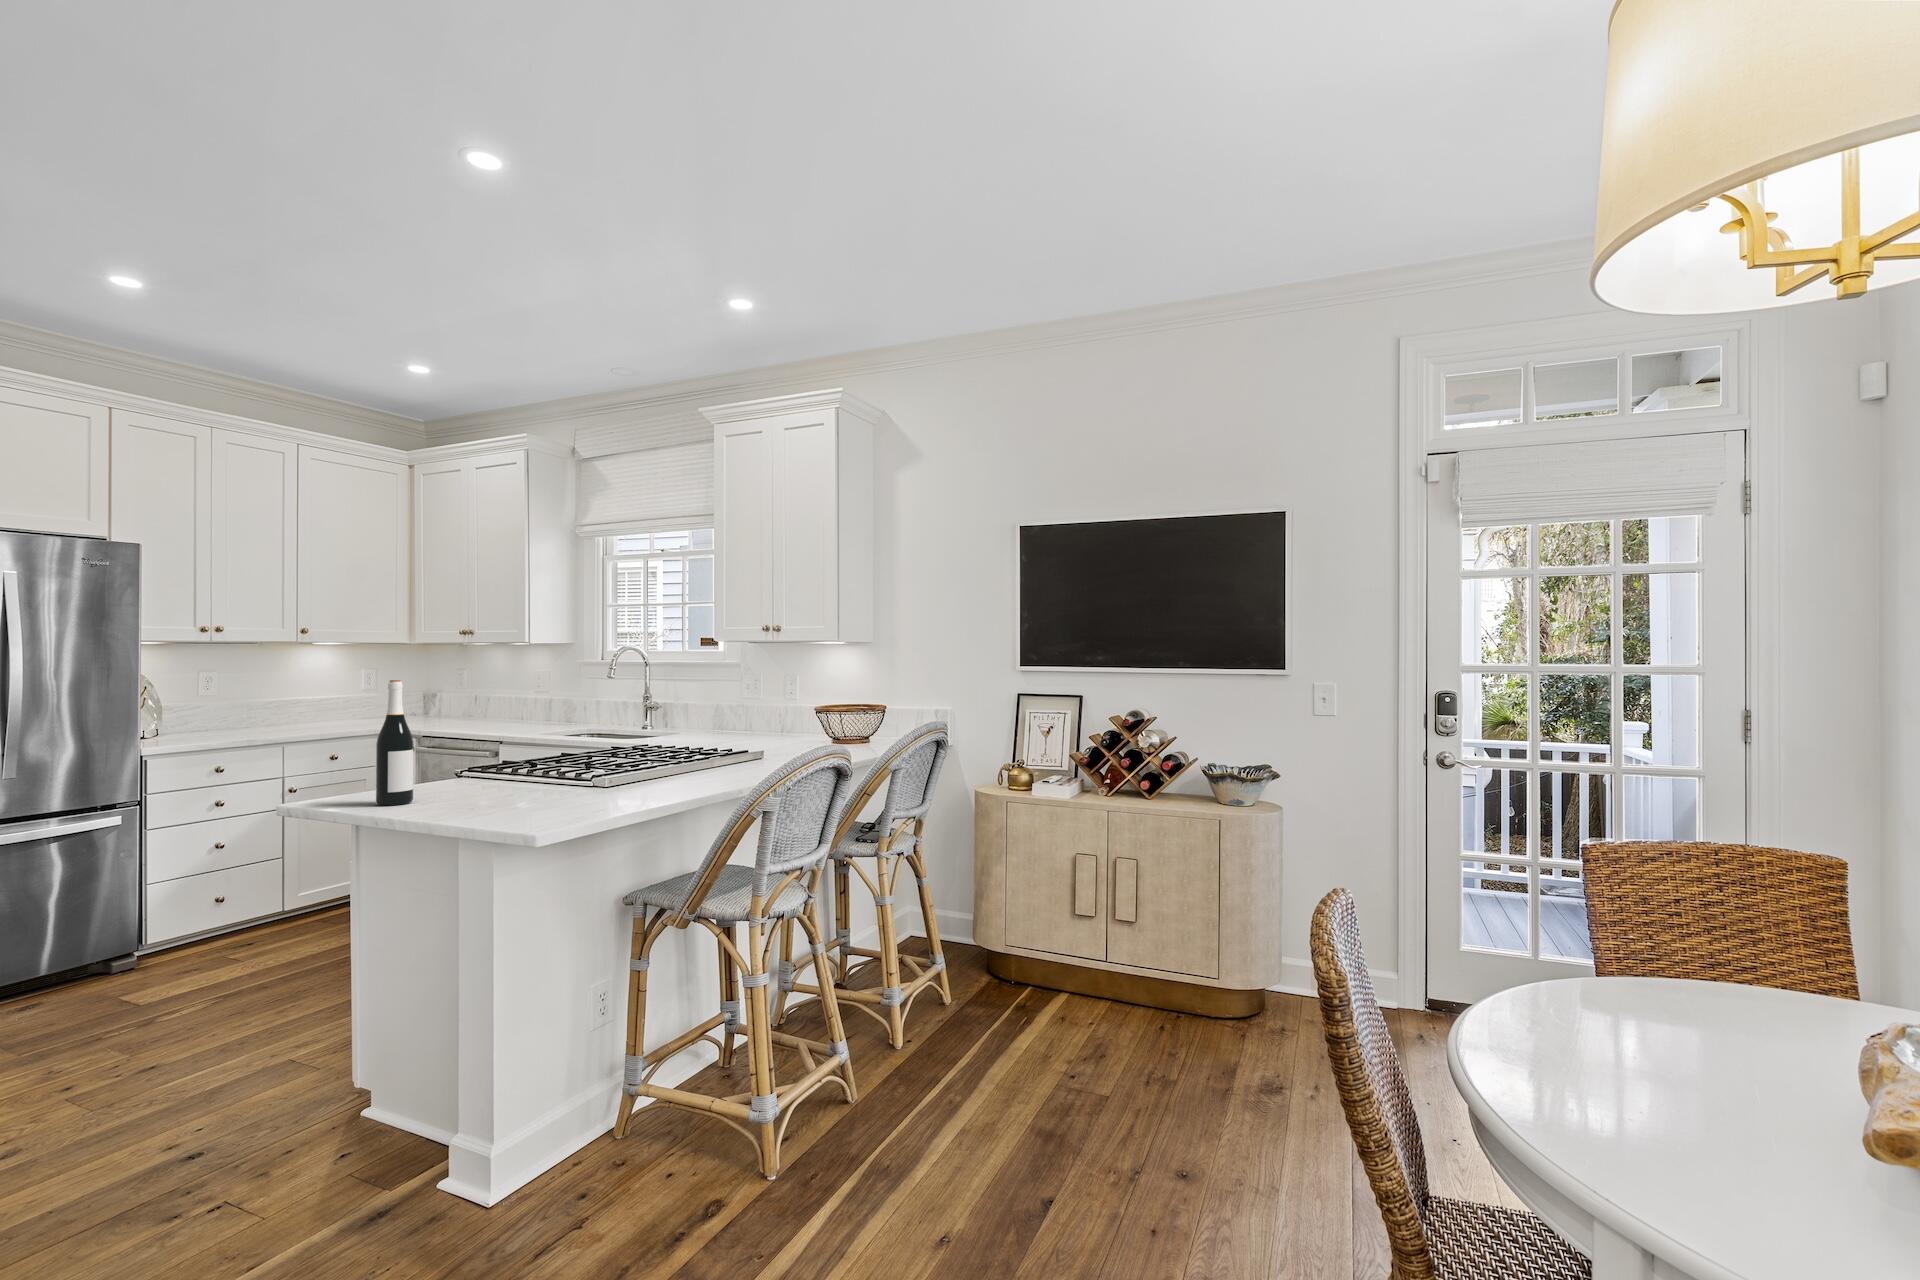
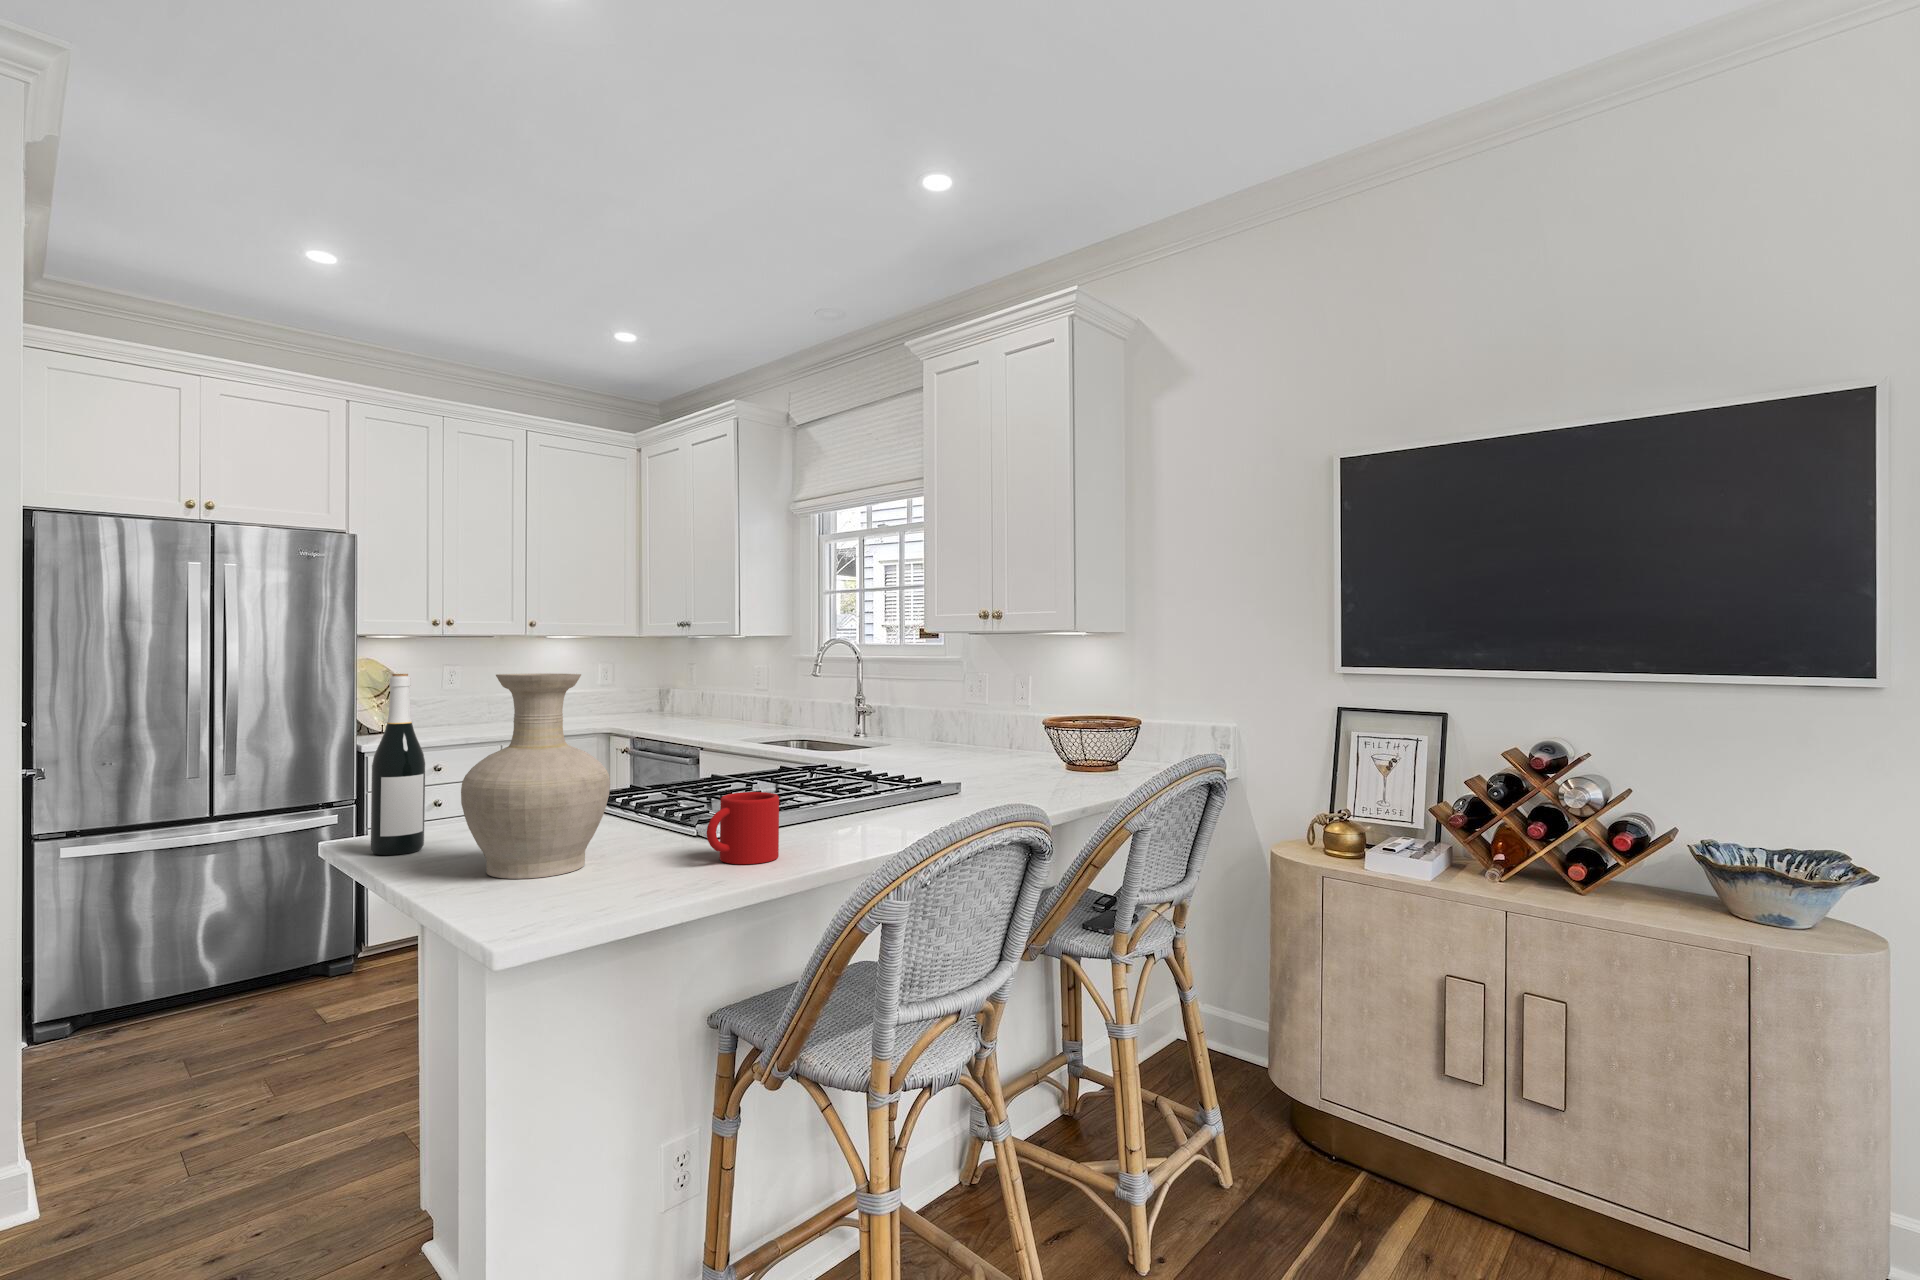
vase: none [471,678,568,808] -> present [461,673,610,879]
mug: none [636,752,677,795] -> present [707,792,779,864]

